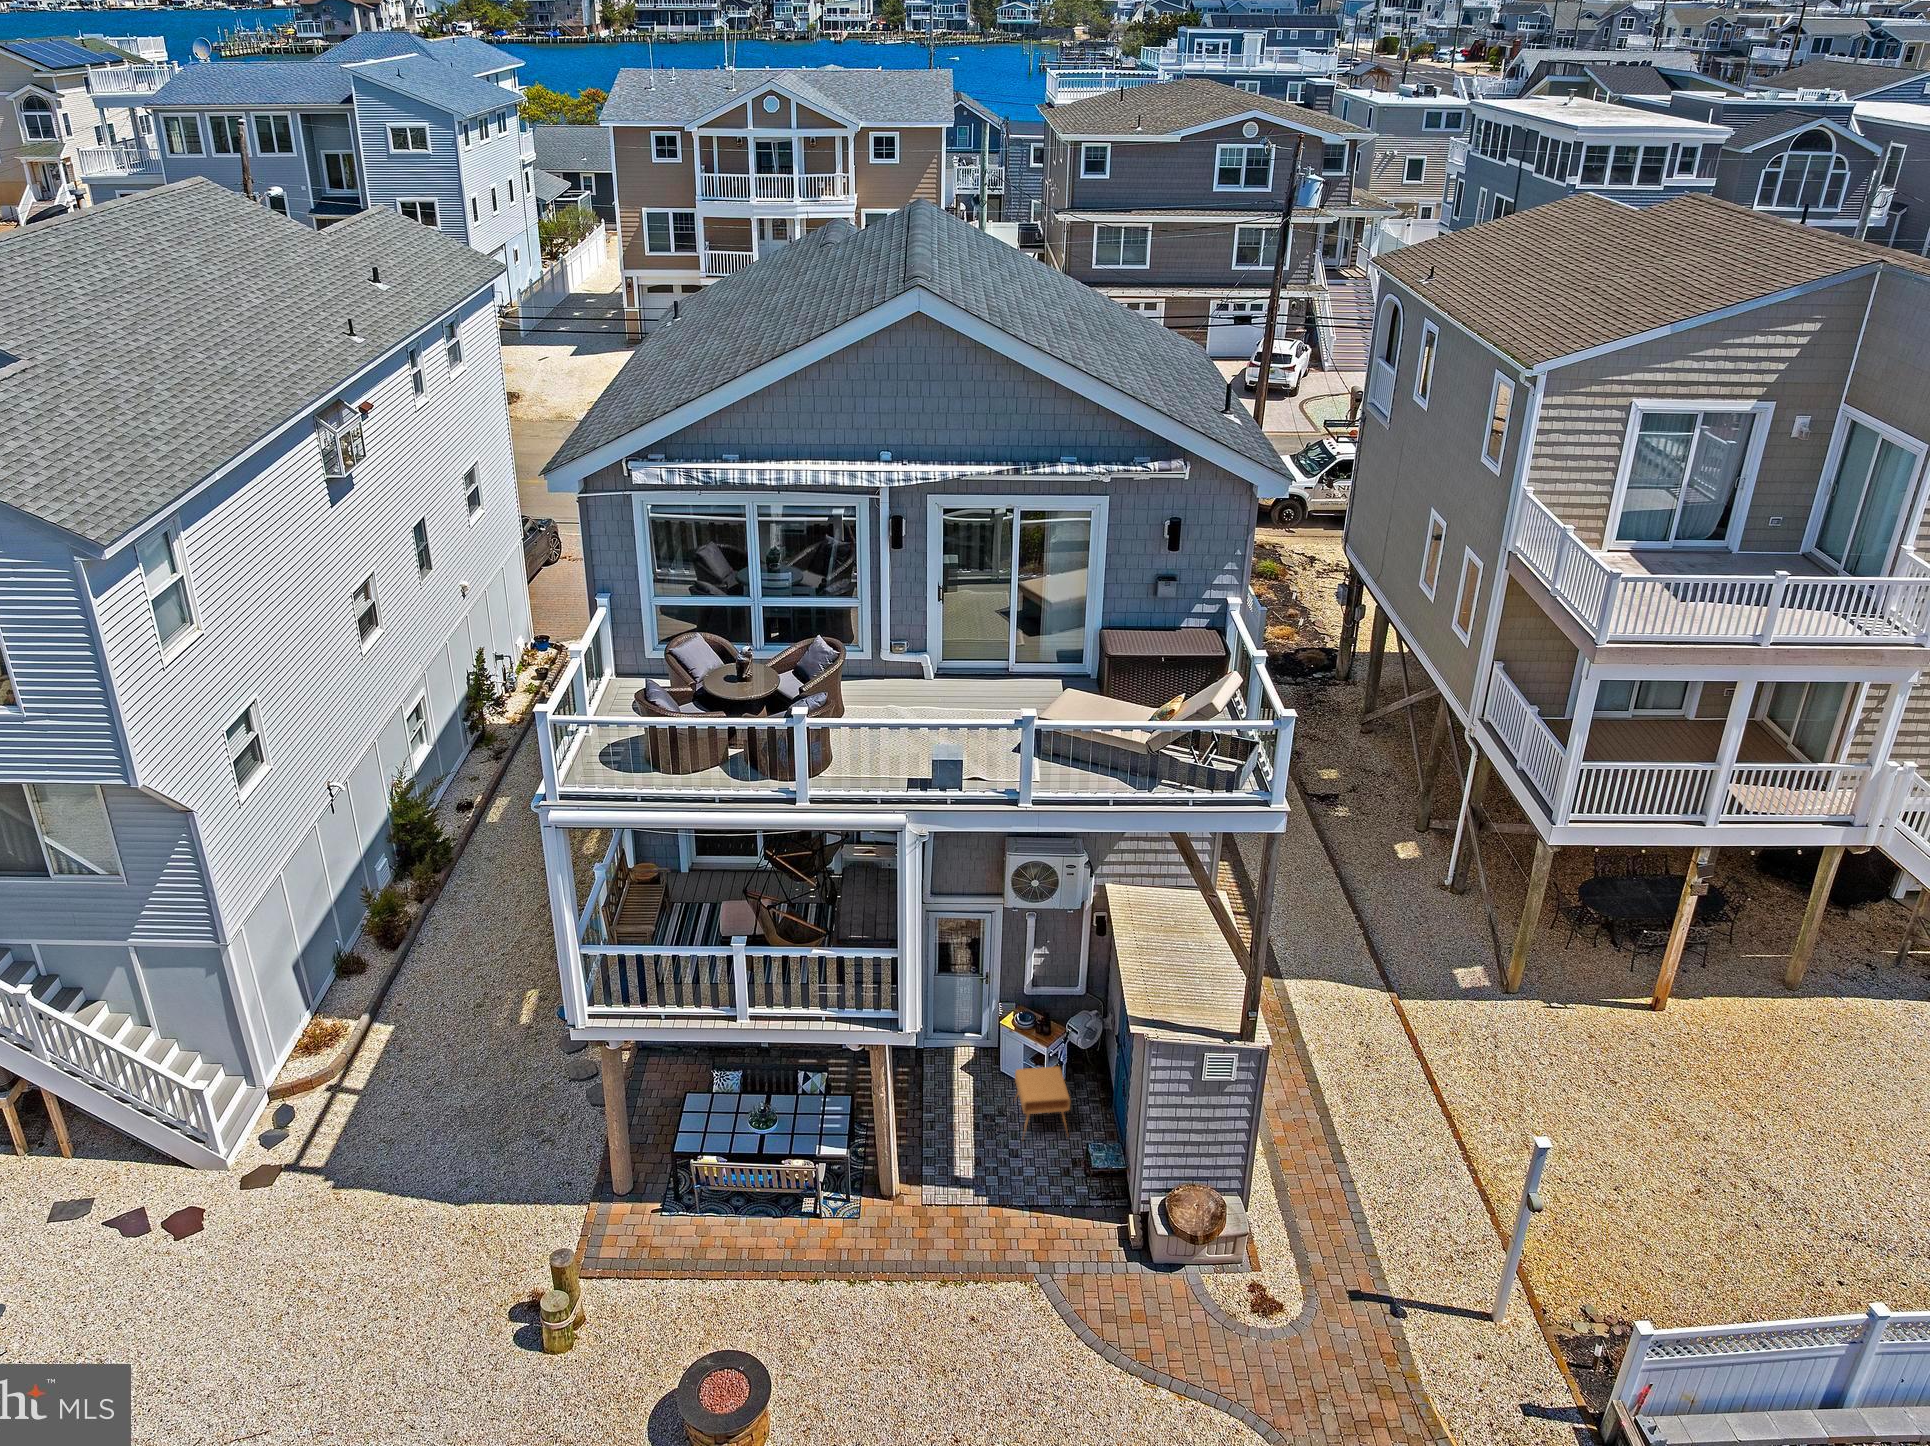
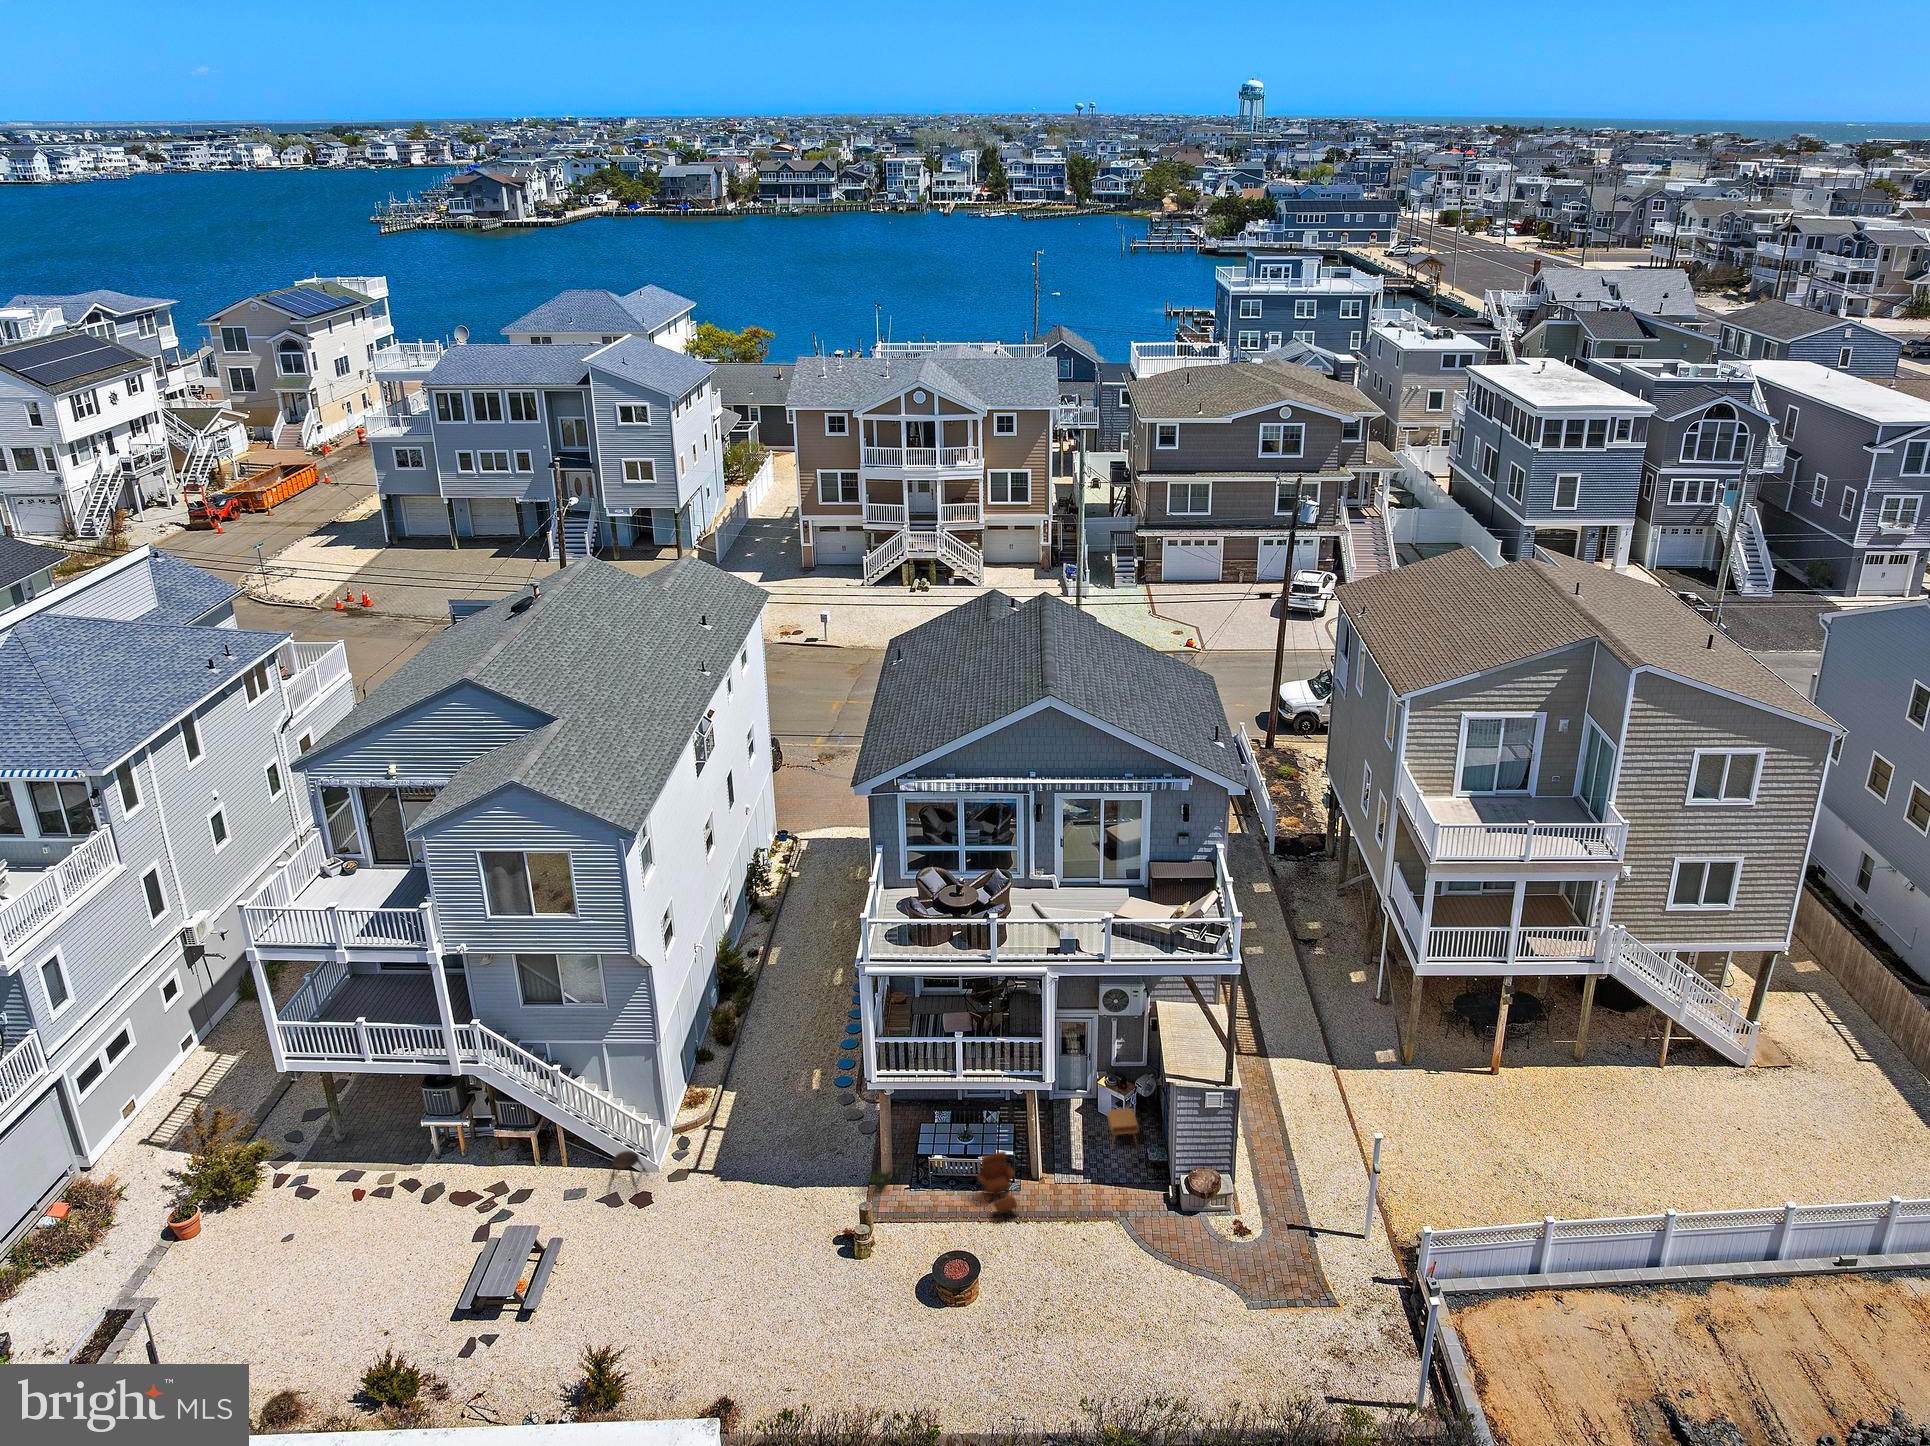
stool: none [119,1138,205,1220] -> present [609,1151,647,1195]
lounge chair: none [779,1149,850,1281] -> present [977,1151,1017,1216]
decorative plant: none [579,1169,636,1216] -> present [868,1168,892,1192]

